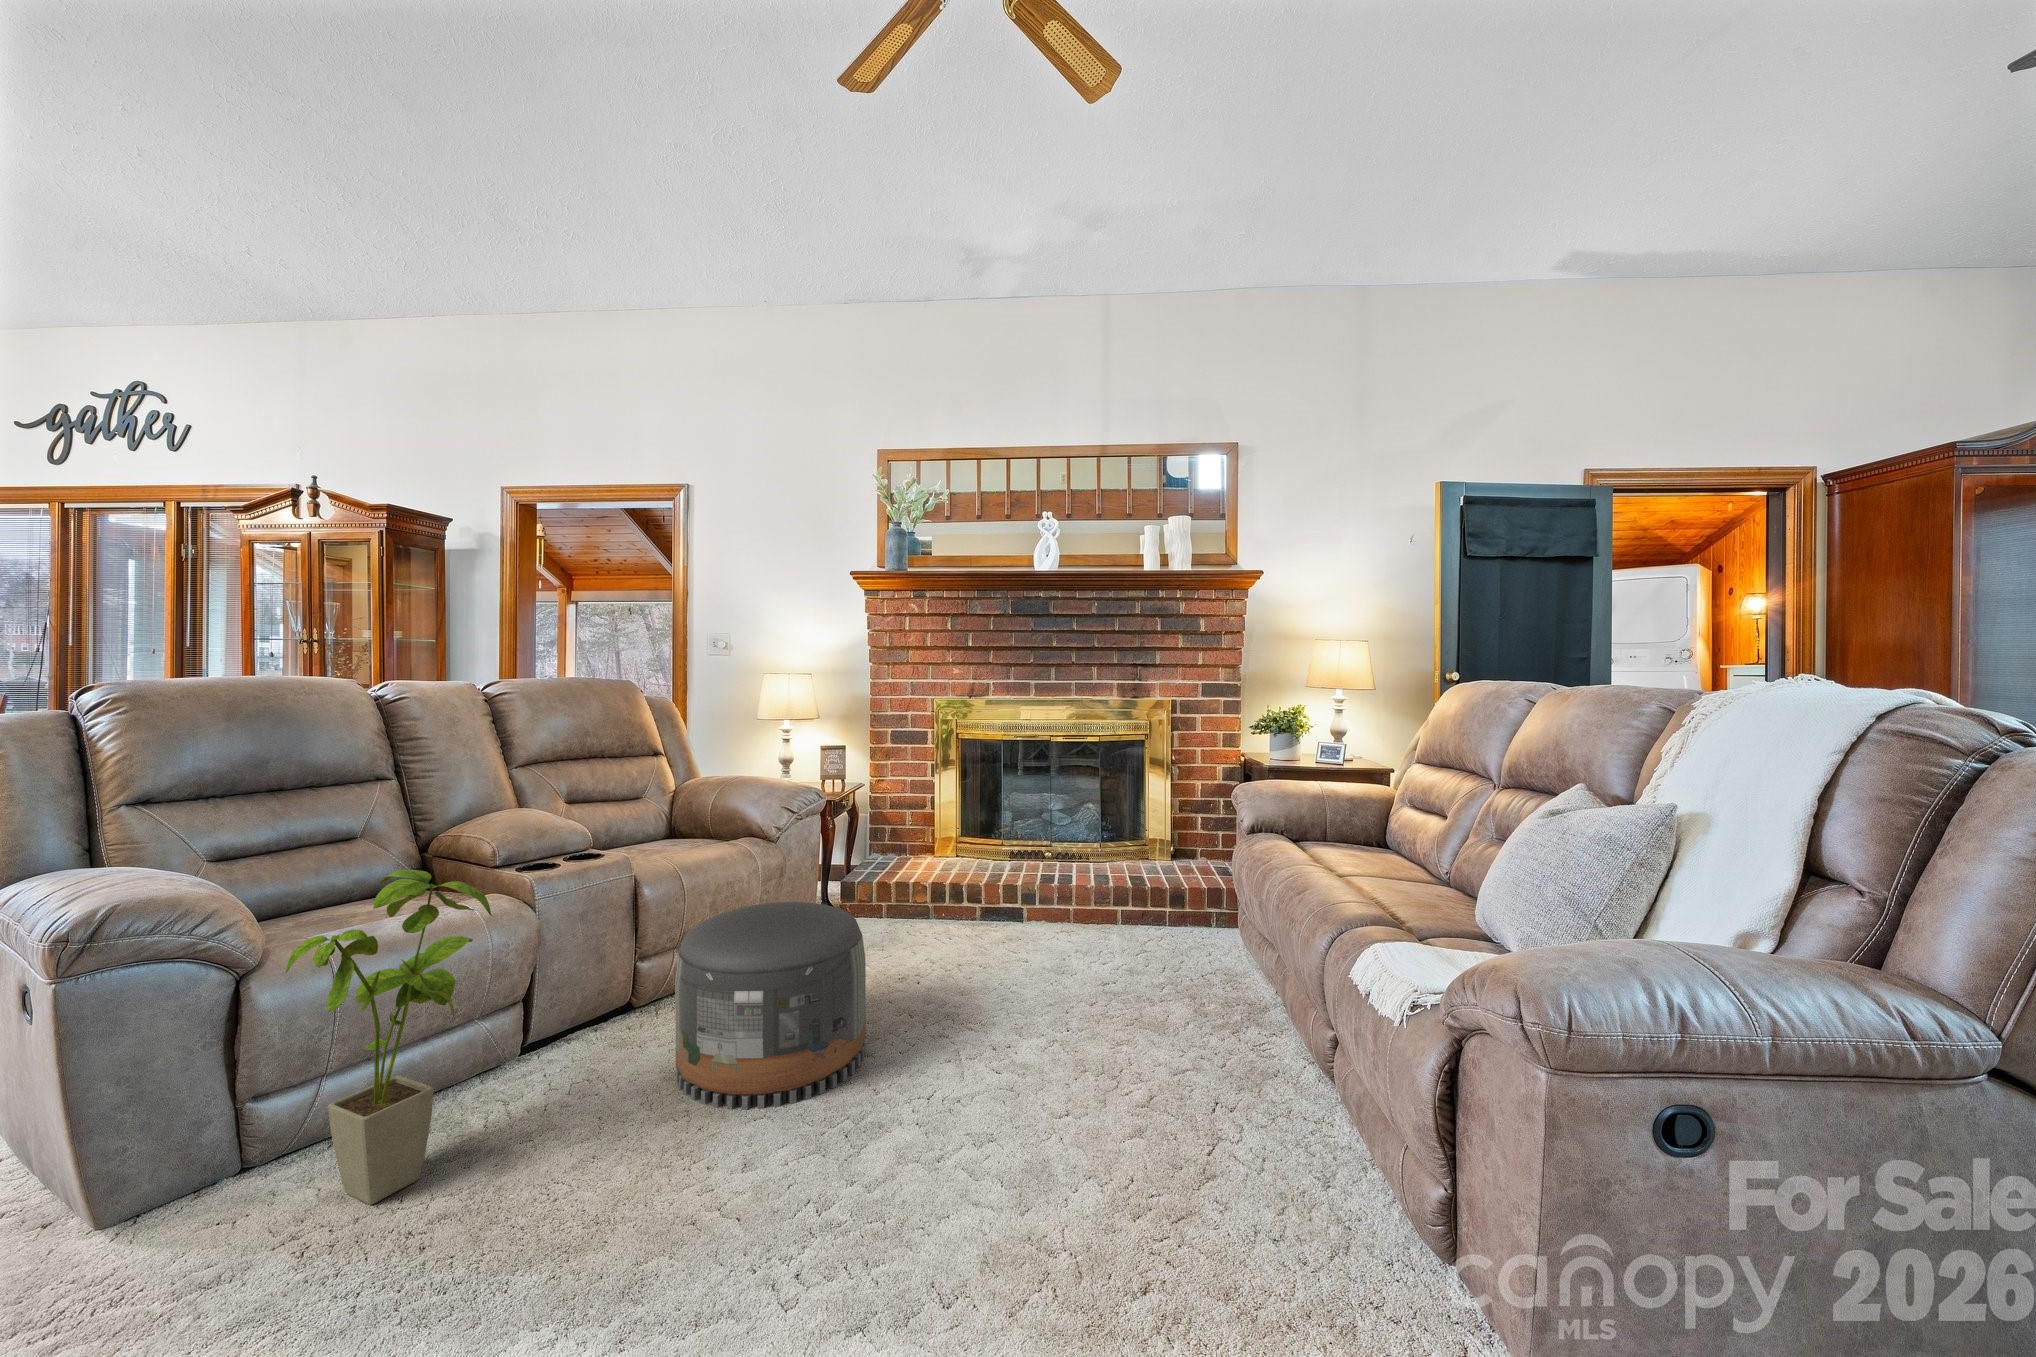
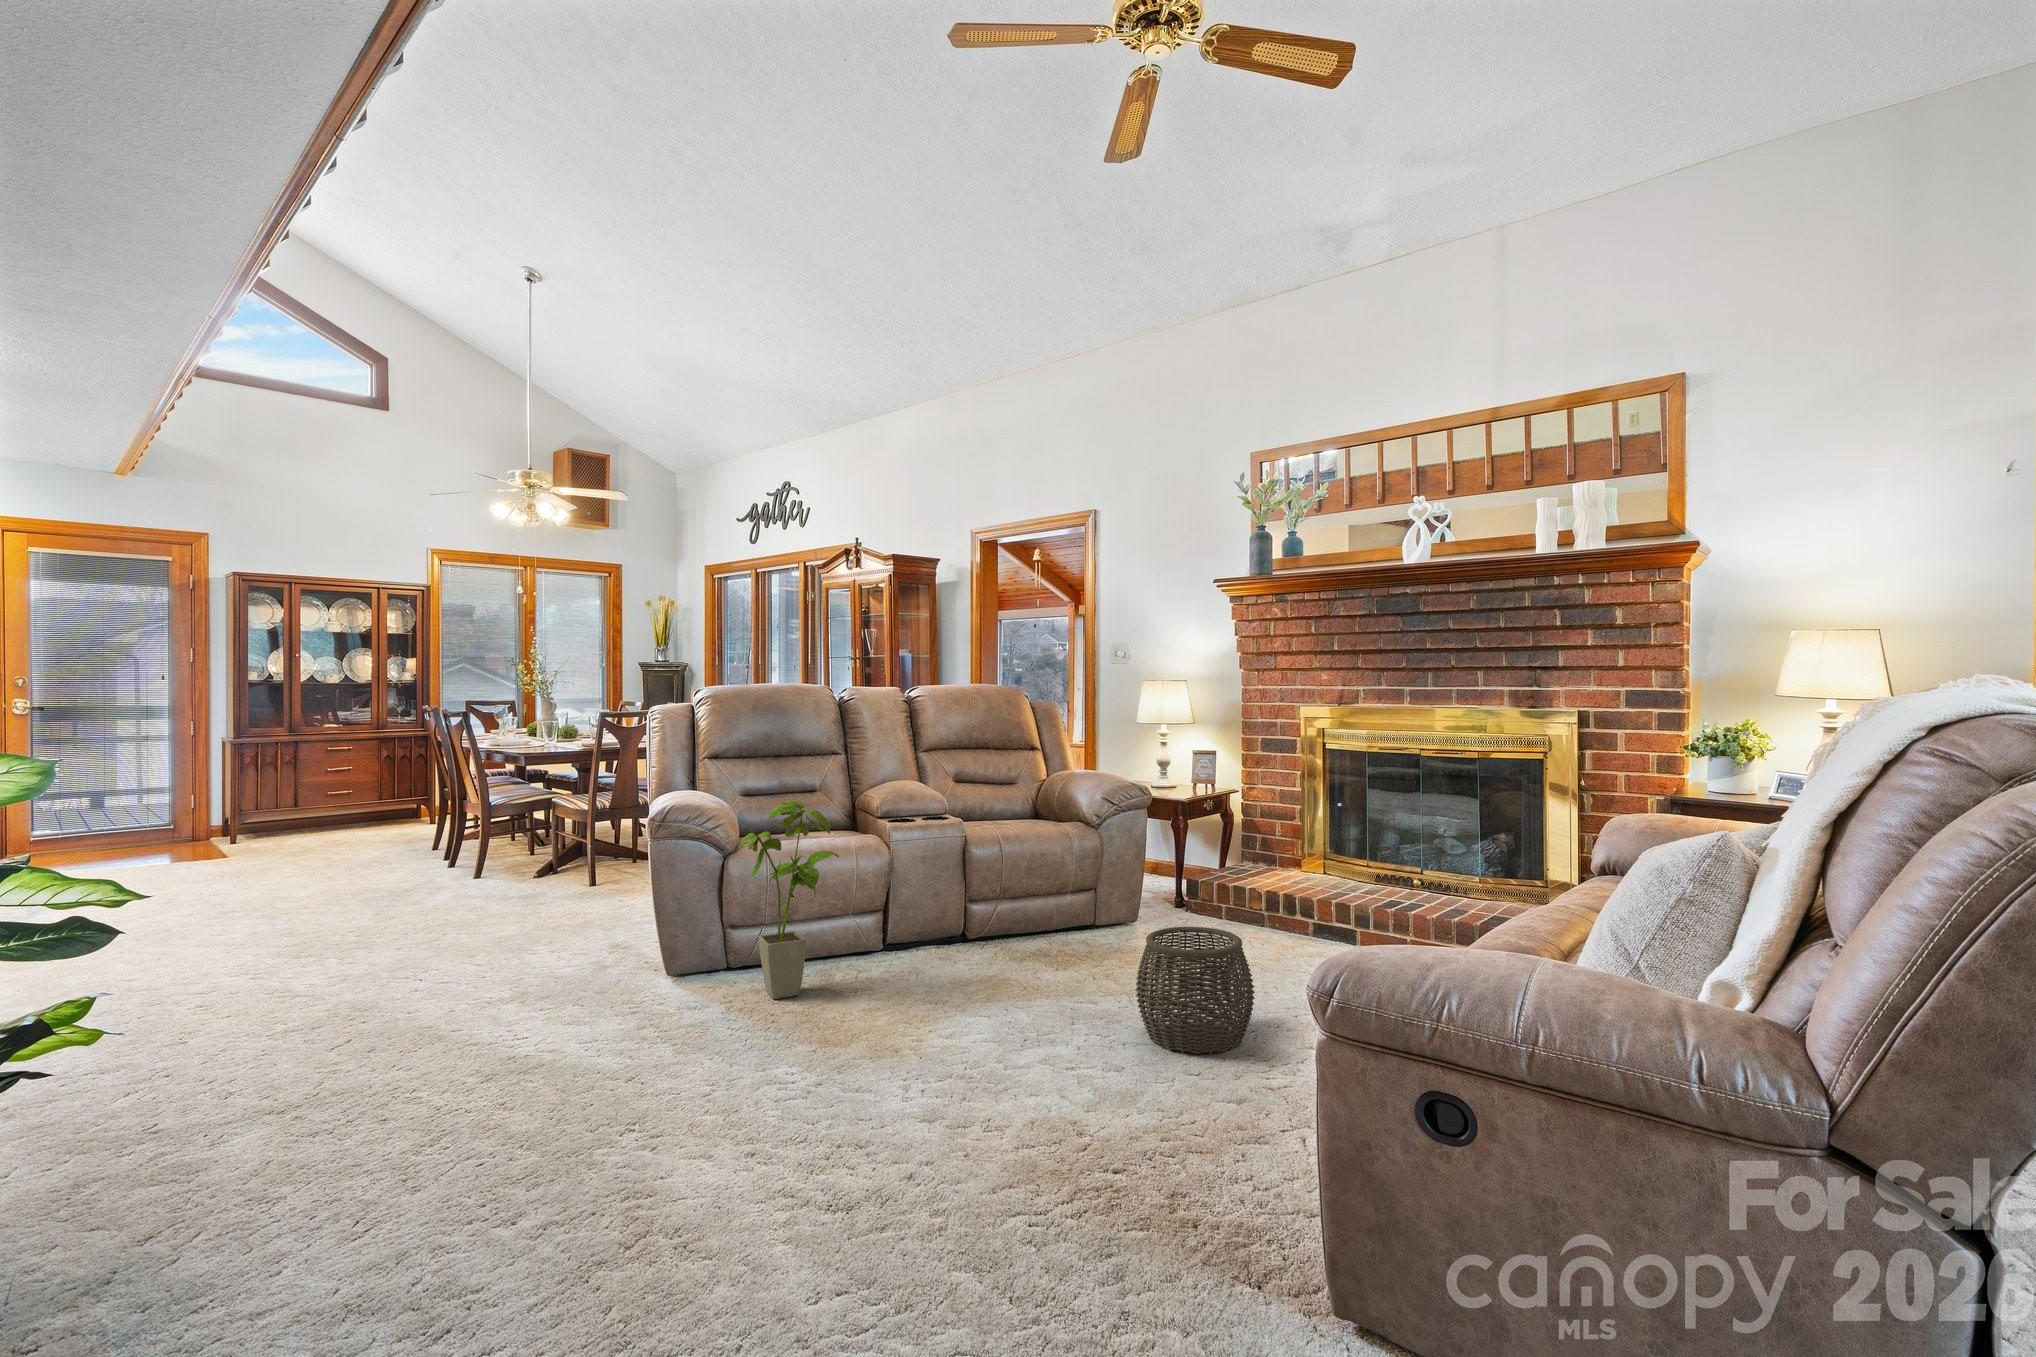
pouf: present [675,902,866,1110] -> none [957,867,1103,1014]
woven basket: none [949,946,1080,1100] -> present [1136,927,1255,1054]

